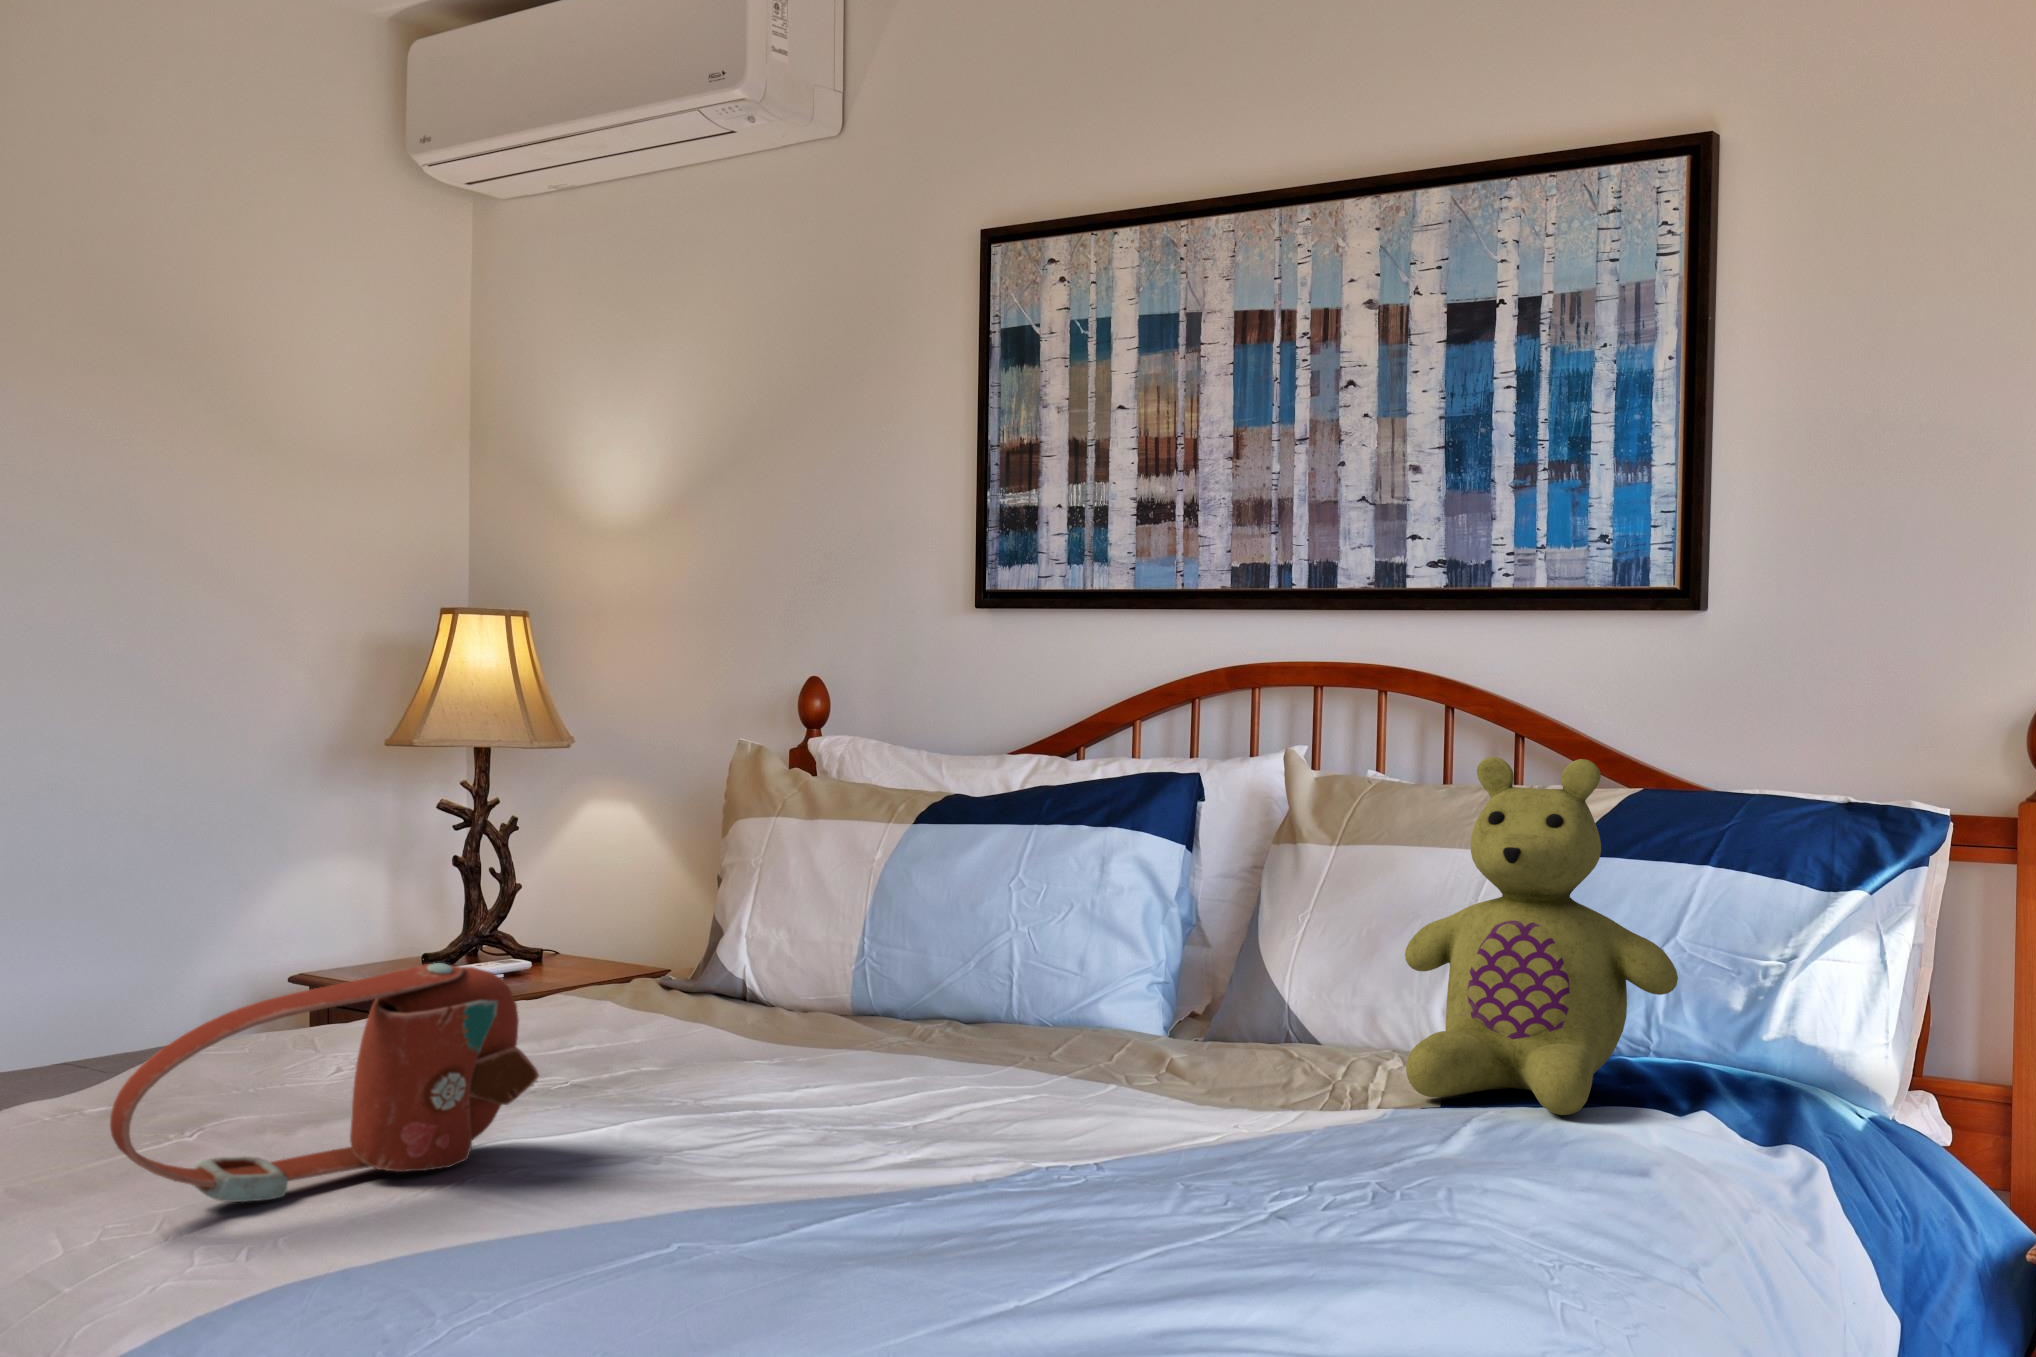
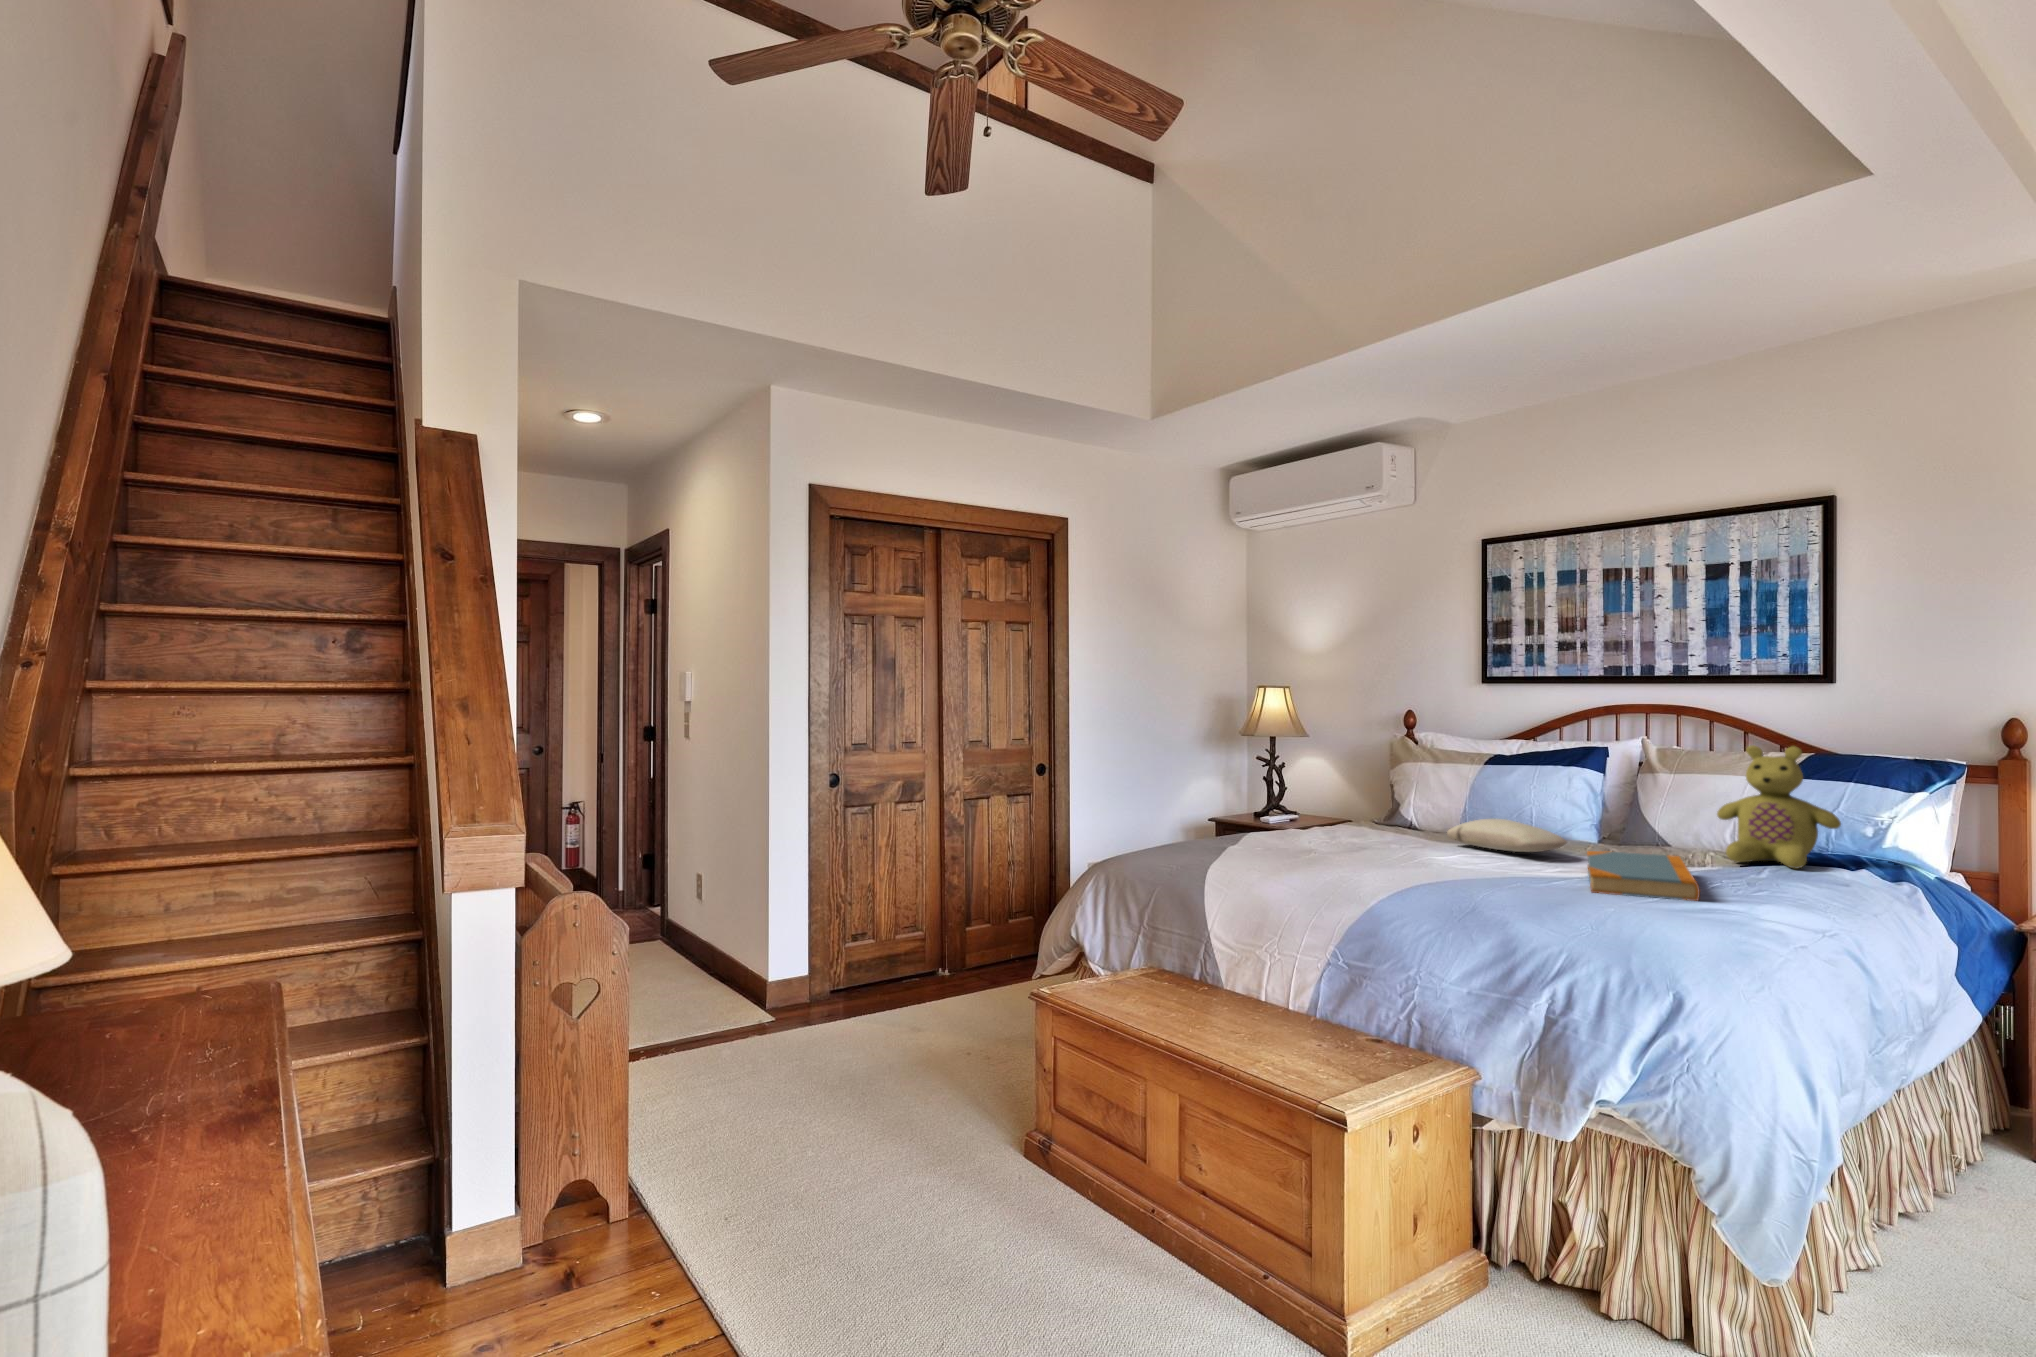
handbag: present [110,963,539,1202] -> none [1349,811,1436,872]
pillow: none [709,978,996,1087] -> present [1447,819,1567,852]
book: none [902,1086,1260,1291] -> present [1587,851,1700,901]

